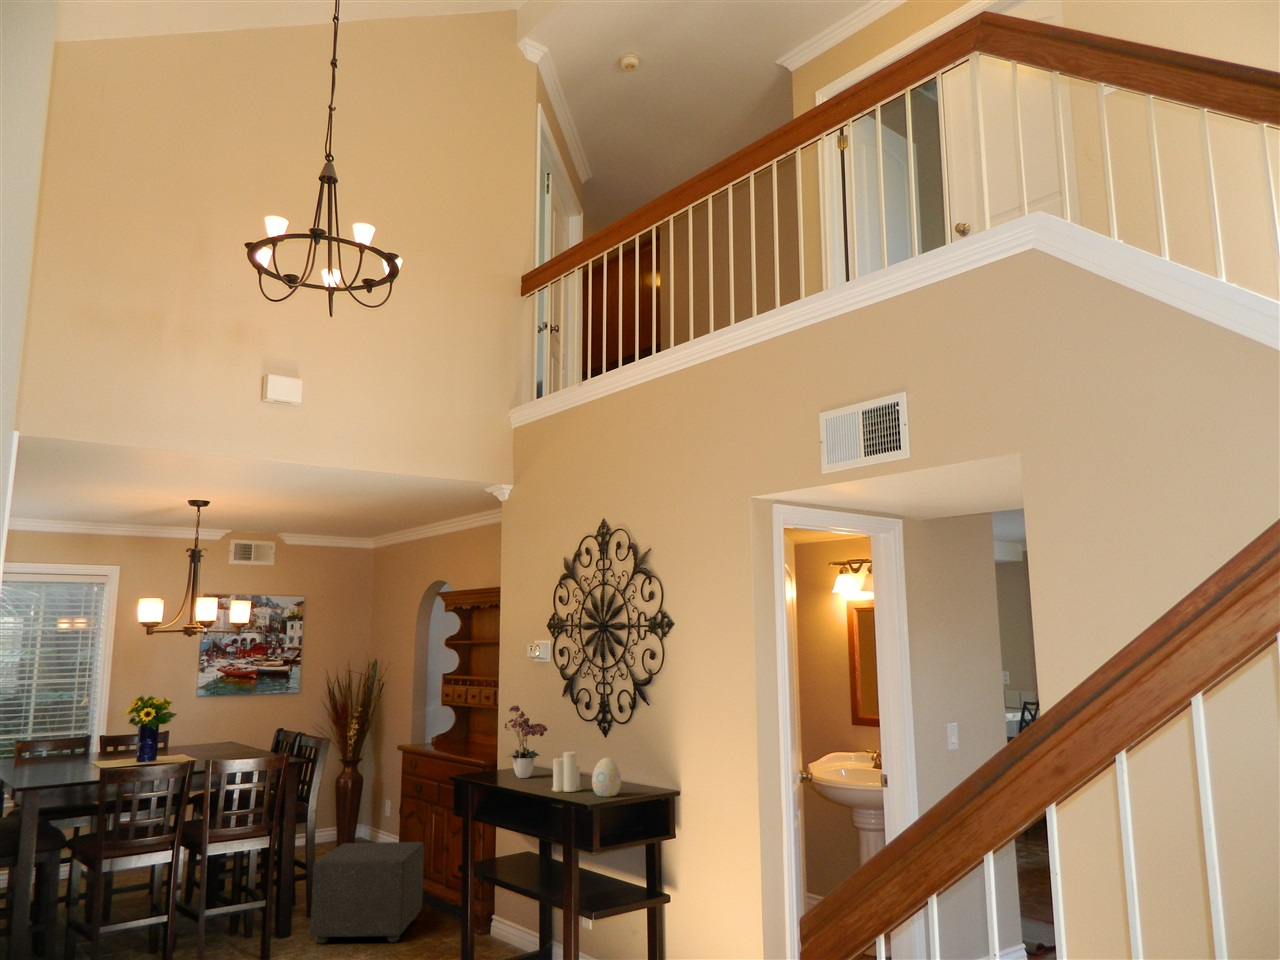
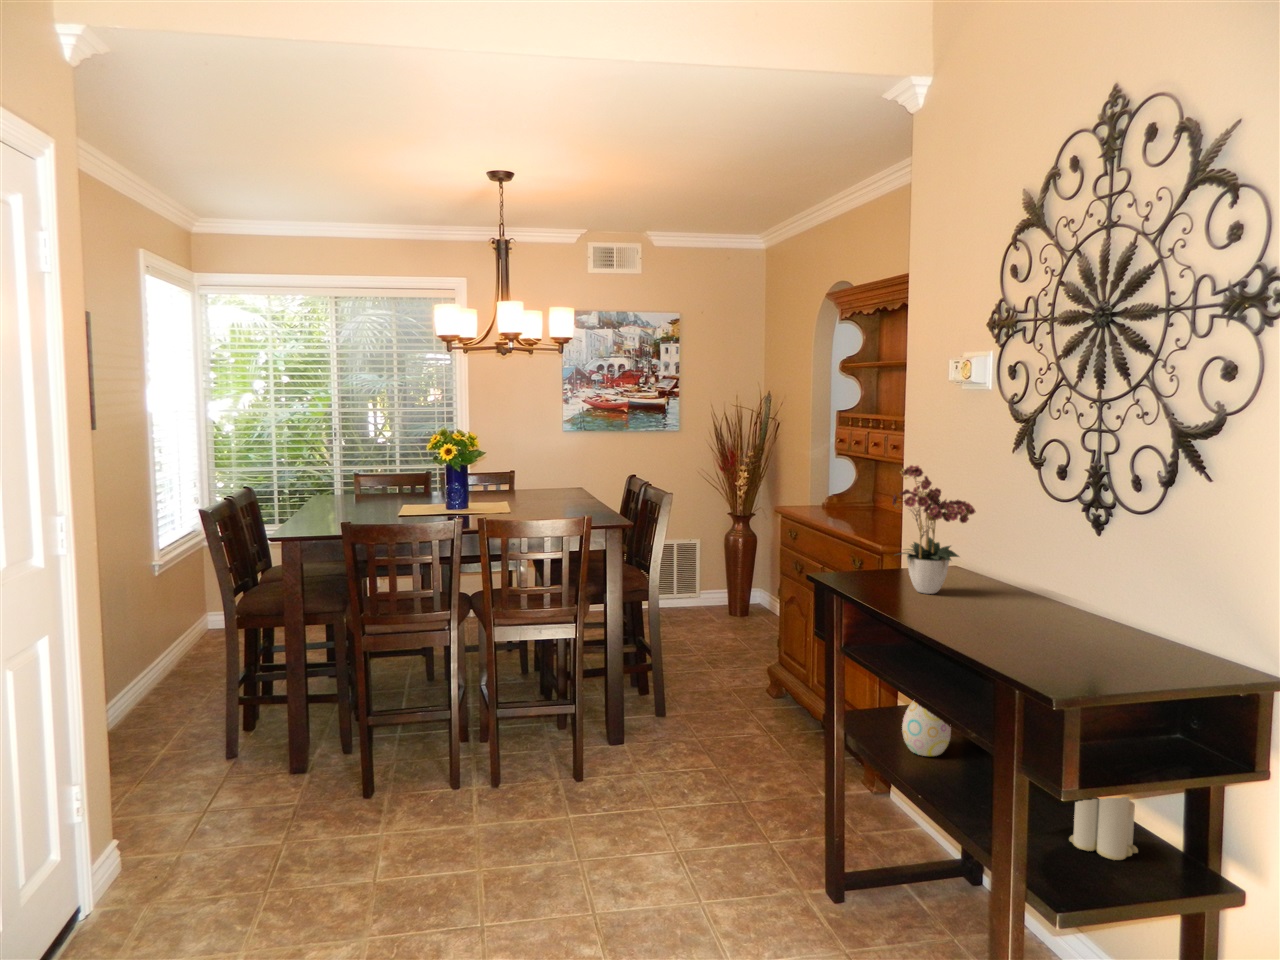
candle: present [552,751,581,792] -> present [1069,797,1138,860]
decorative egg: present [592,758,621,797] -> present [902,701,951,756]
ottoman: present [310,842,424,943] -> none [647,626,800,771]

